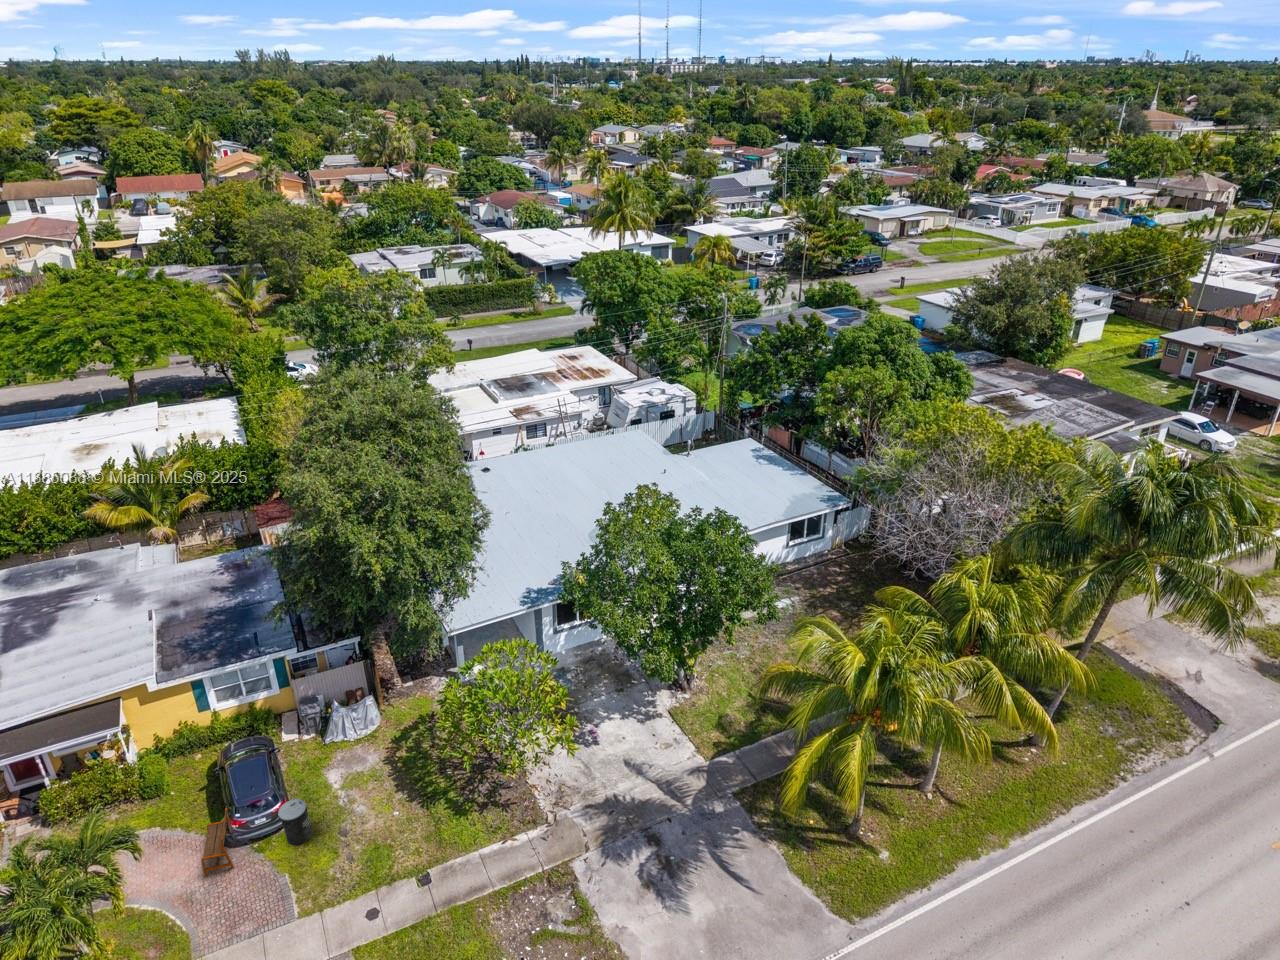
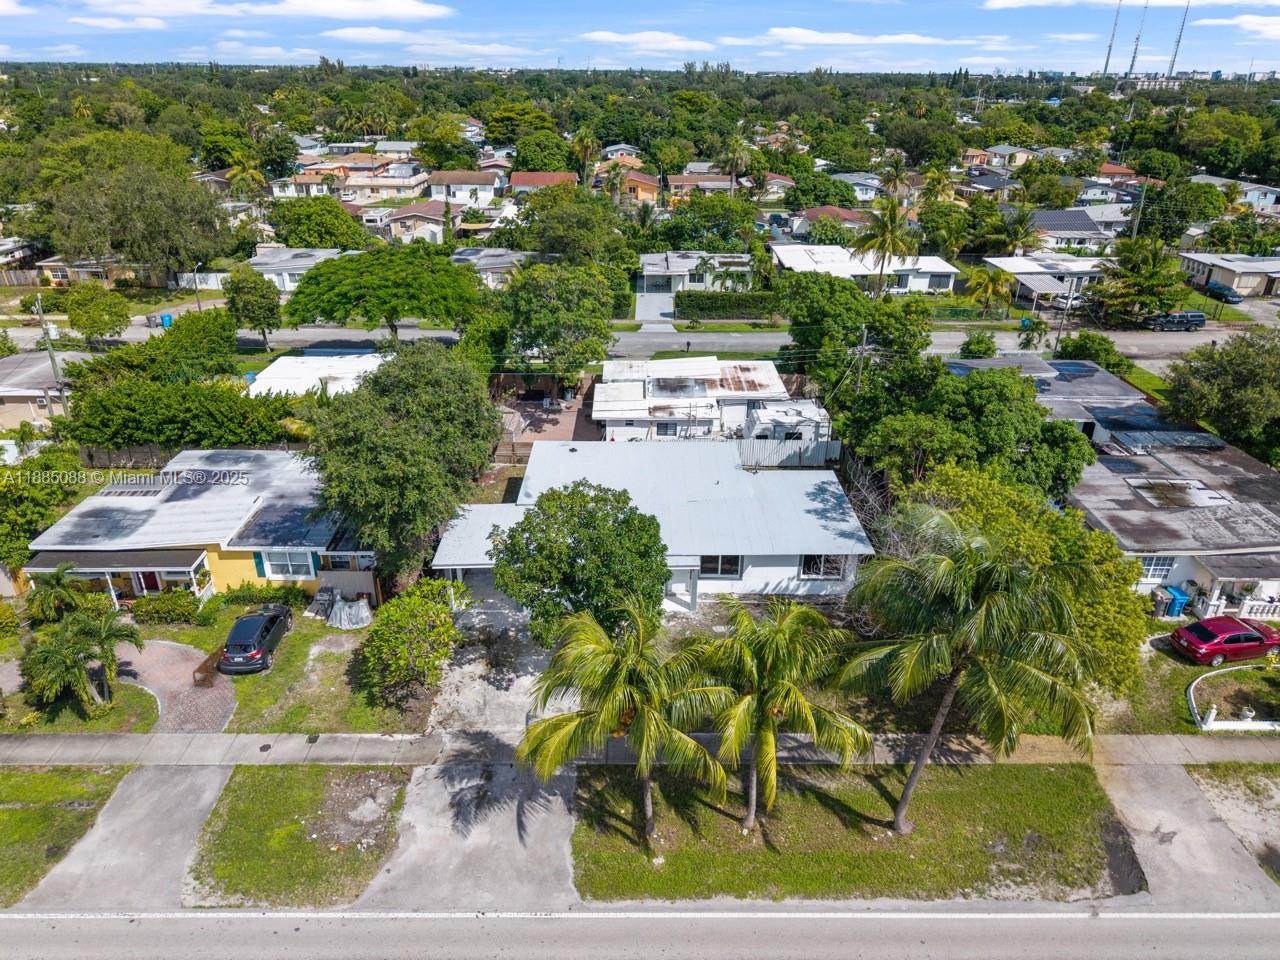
trash can: present [278,799,313,845] -> none [248,653,275,687]

